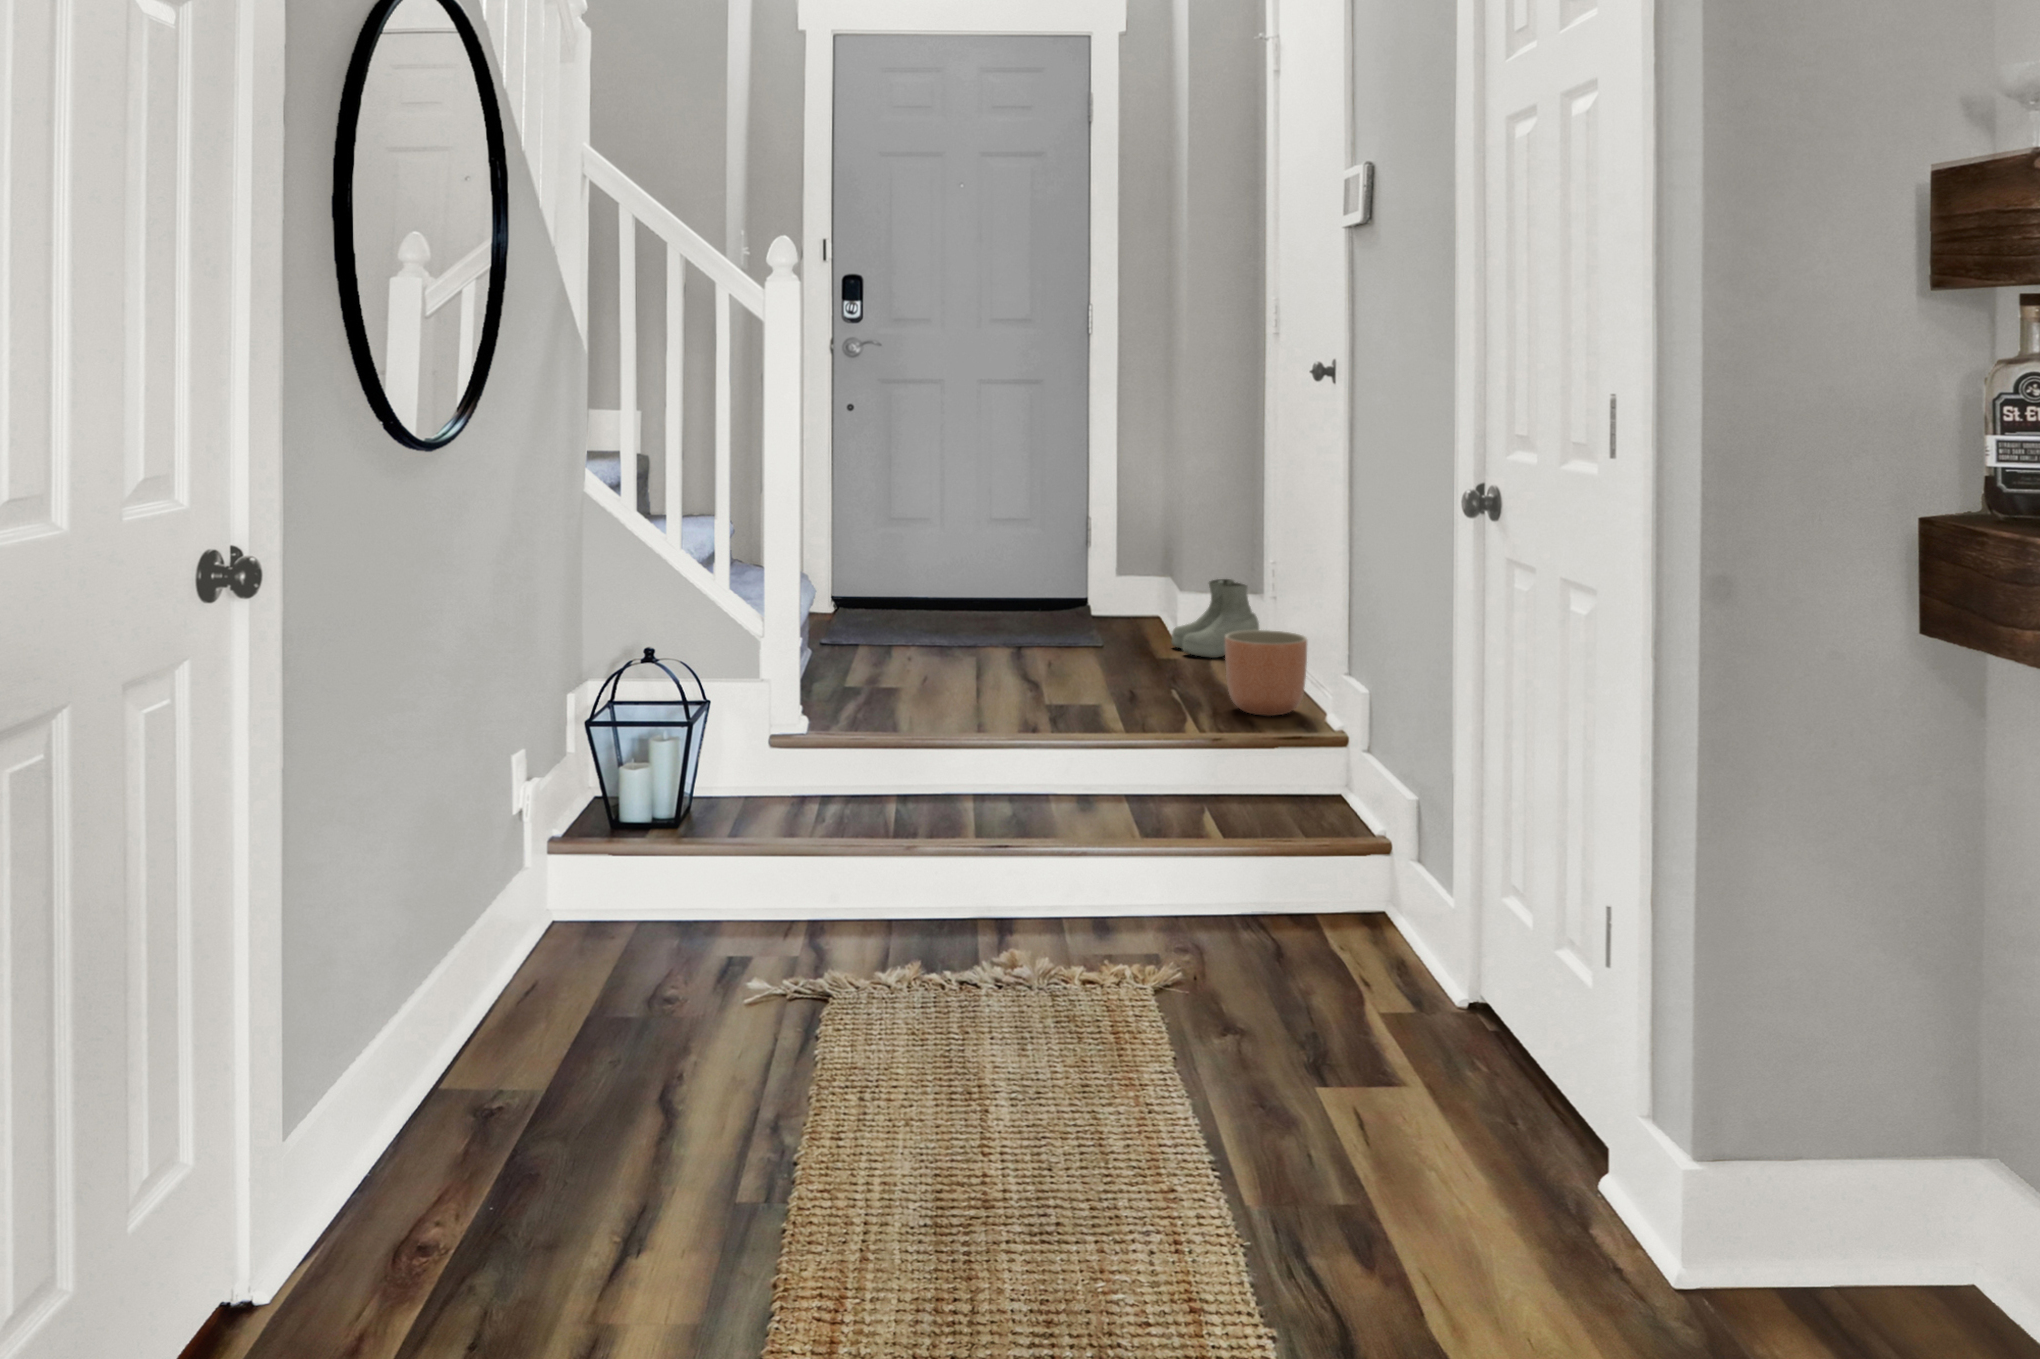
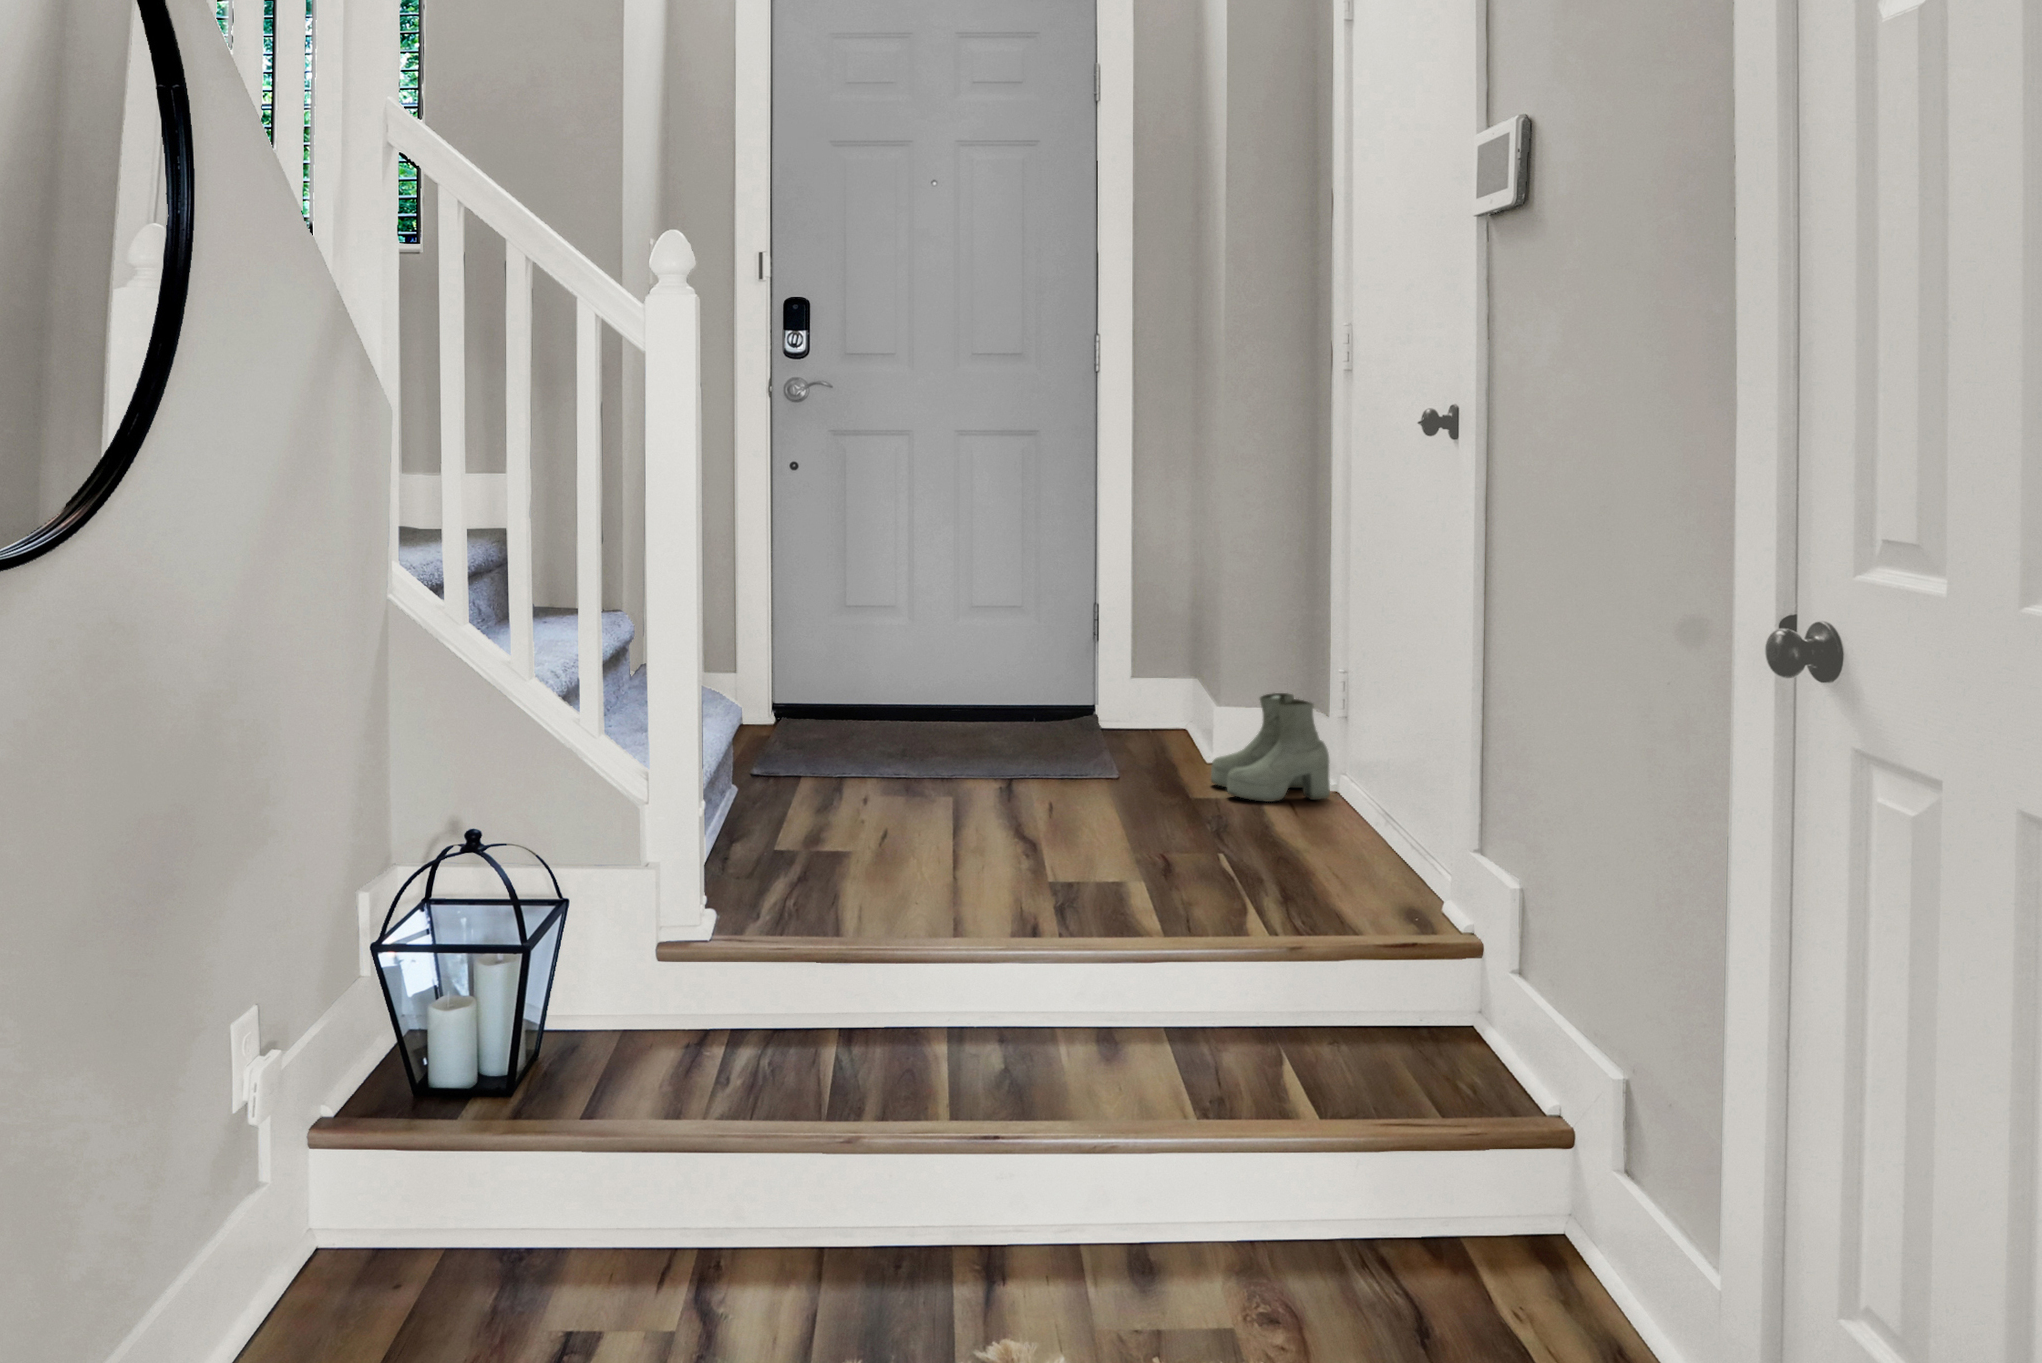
planter: present [1225,630,1307,716] -> none [1298,778,1414,902]

